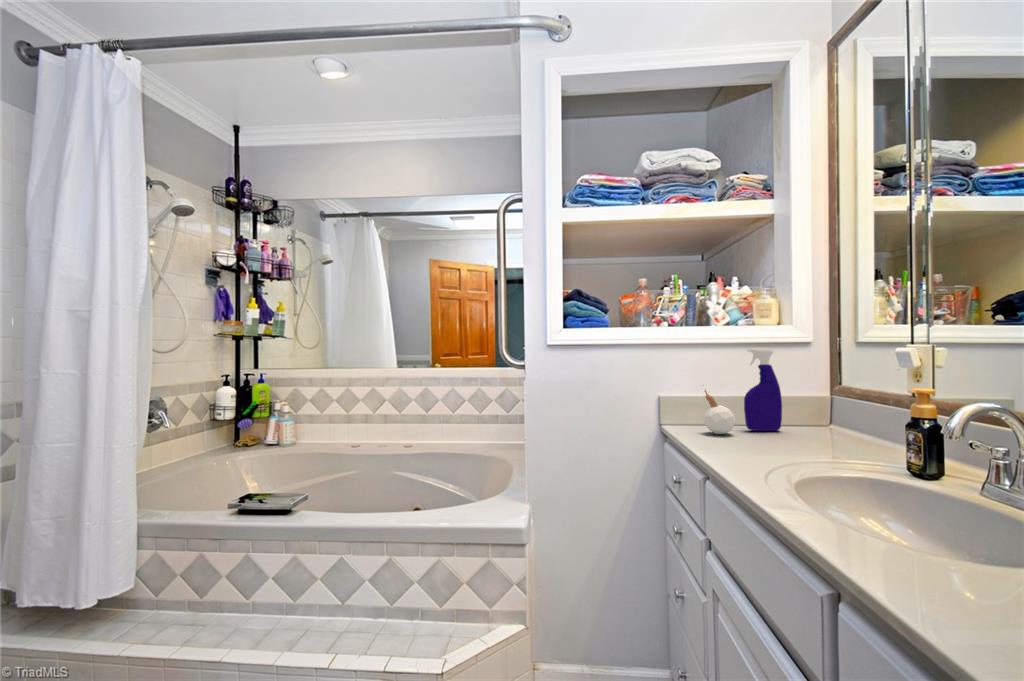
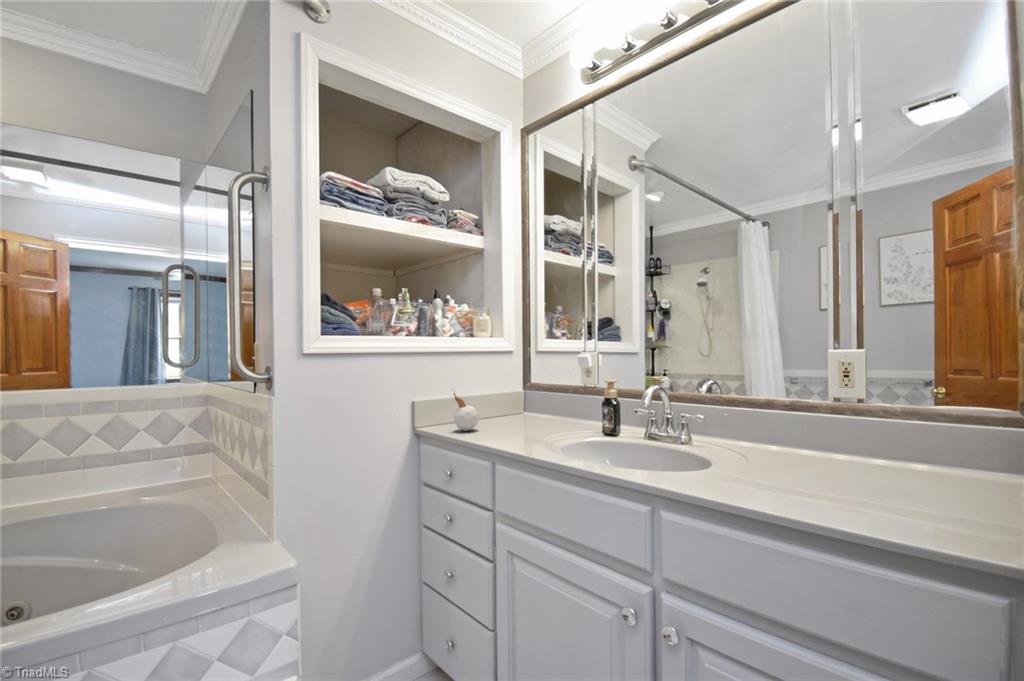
spray bottle: present [744,348,782,431] -> none [479,355,503,424]

